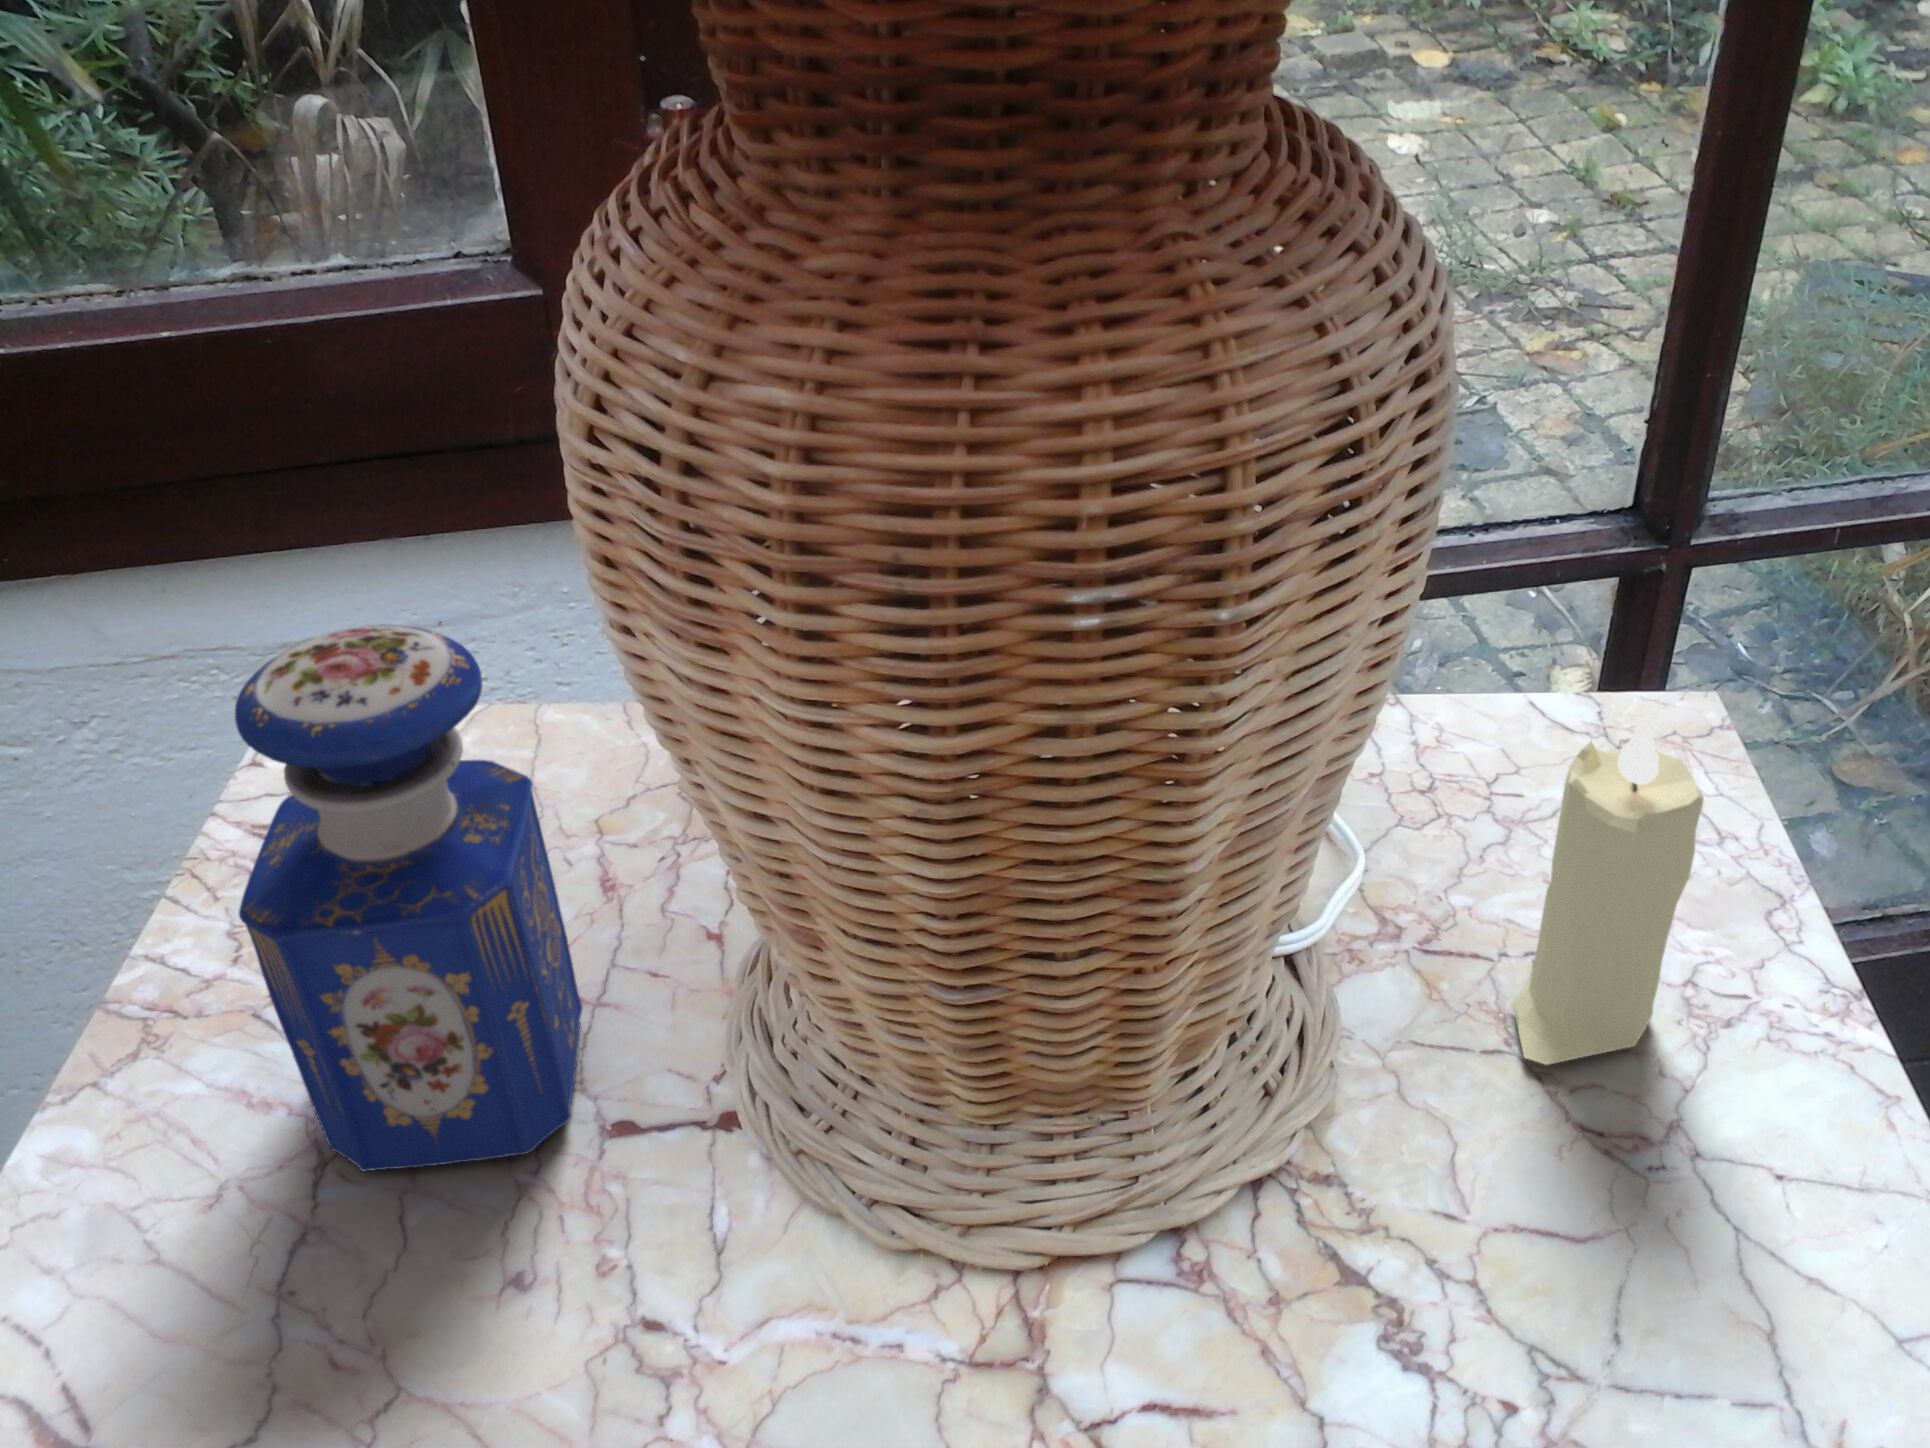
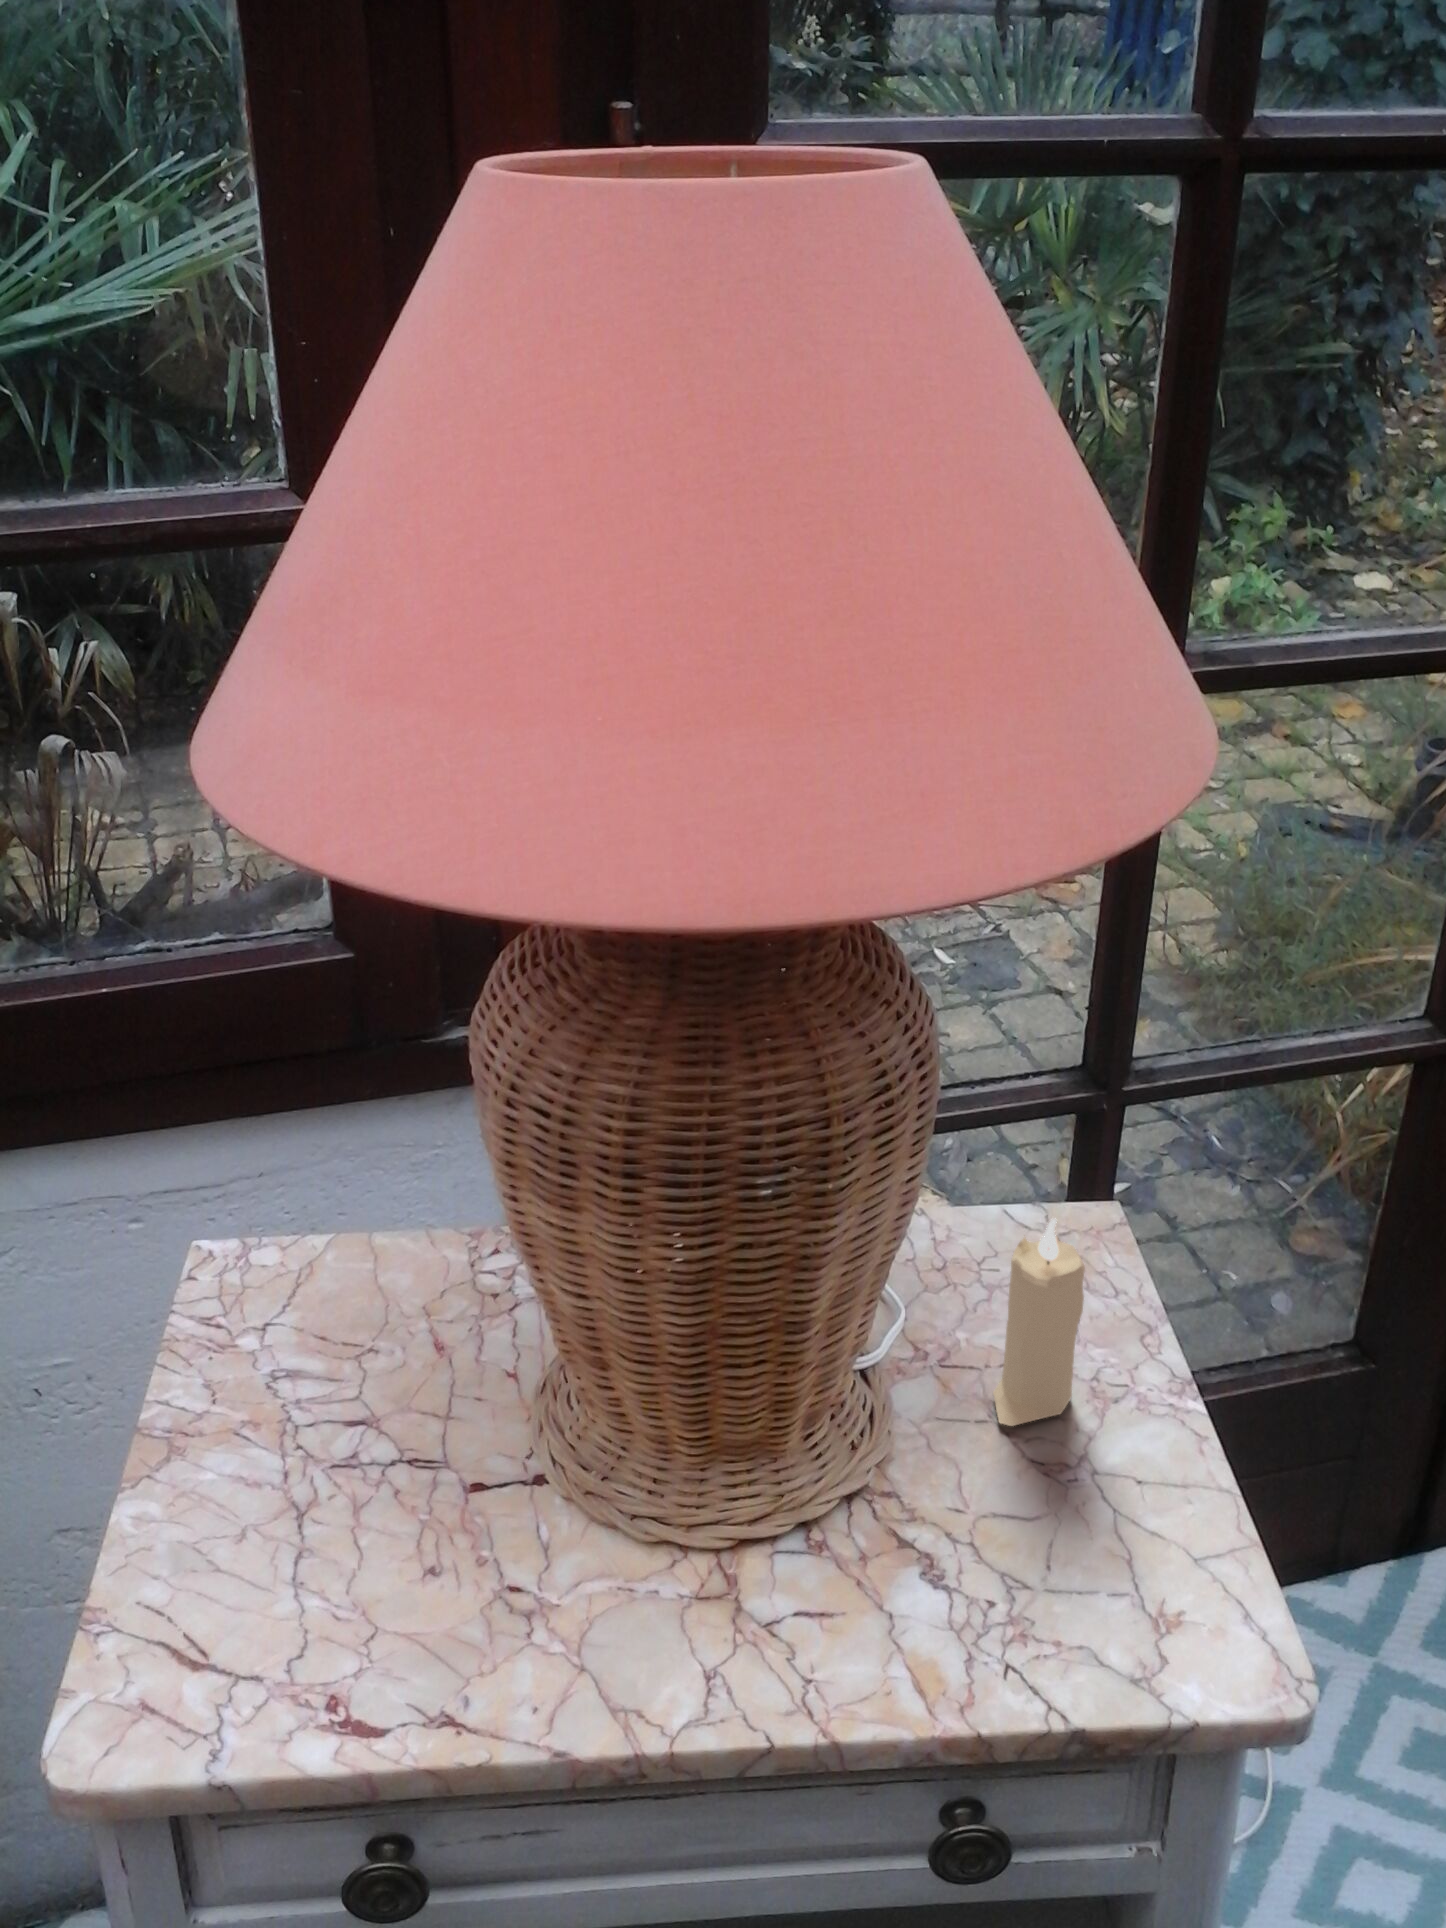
perfume bottle: present [235,624,583,1171] -> none [281,1193,448,1518]

